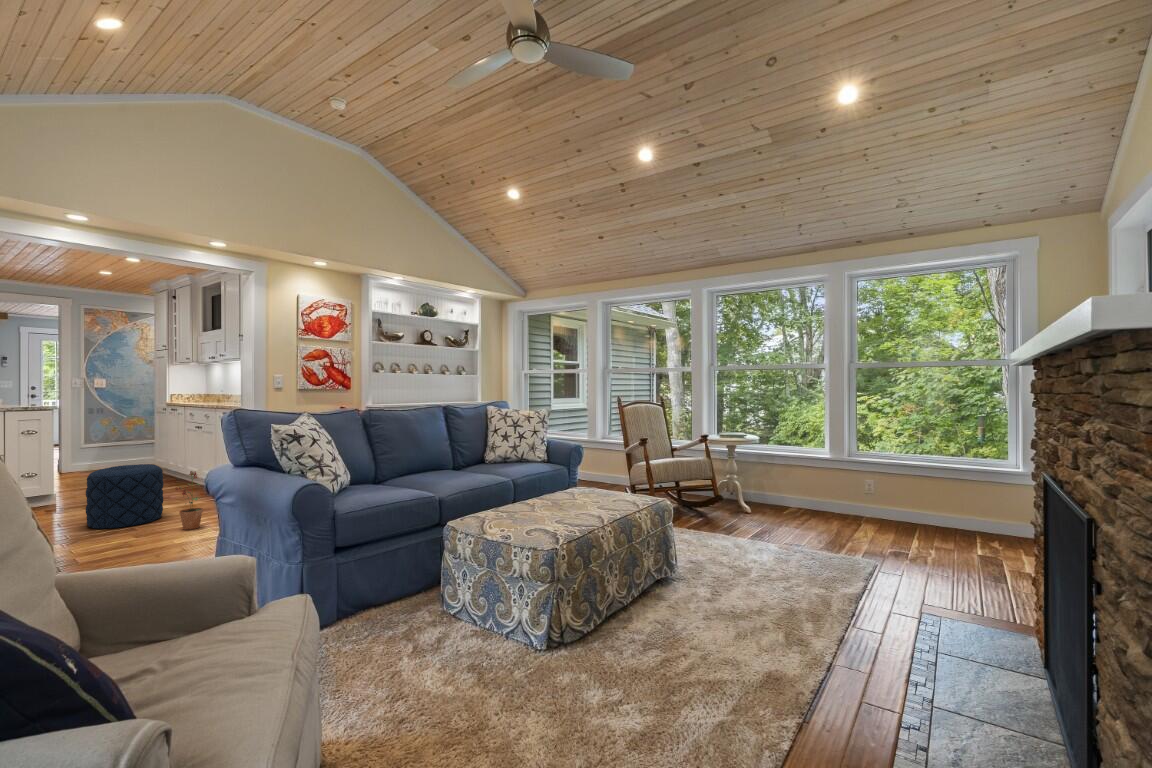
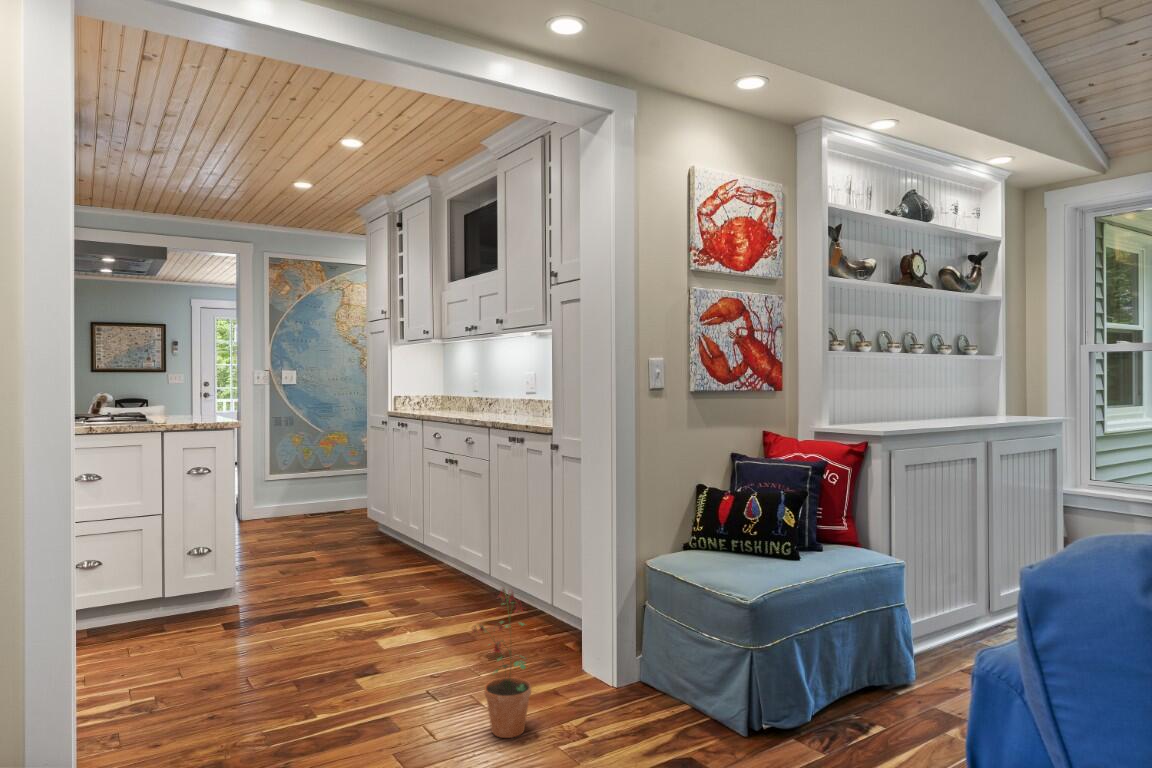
pouf: present [86,464,164,529] -> none [296,550,429,702]

